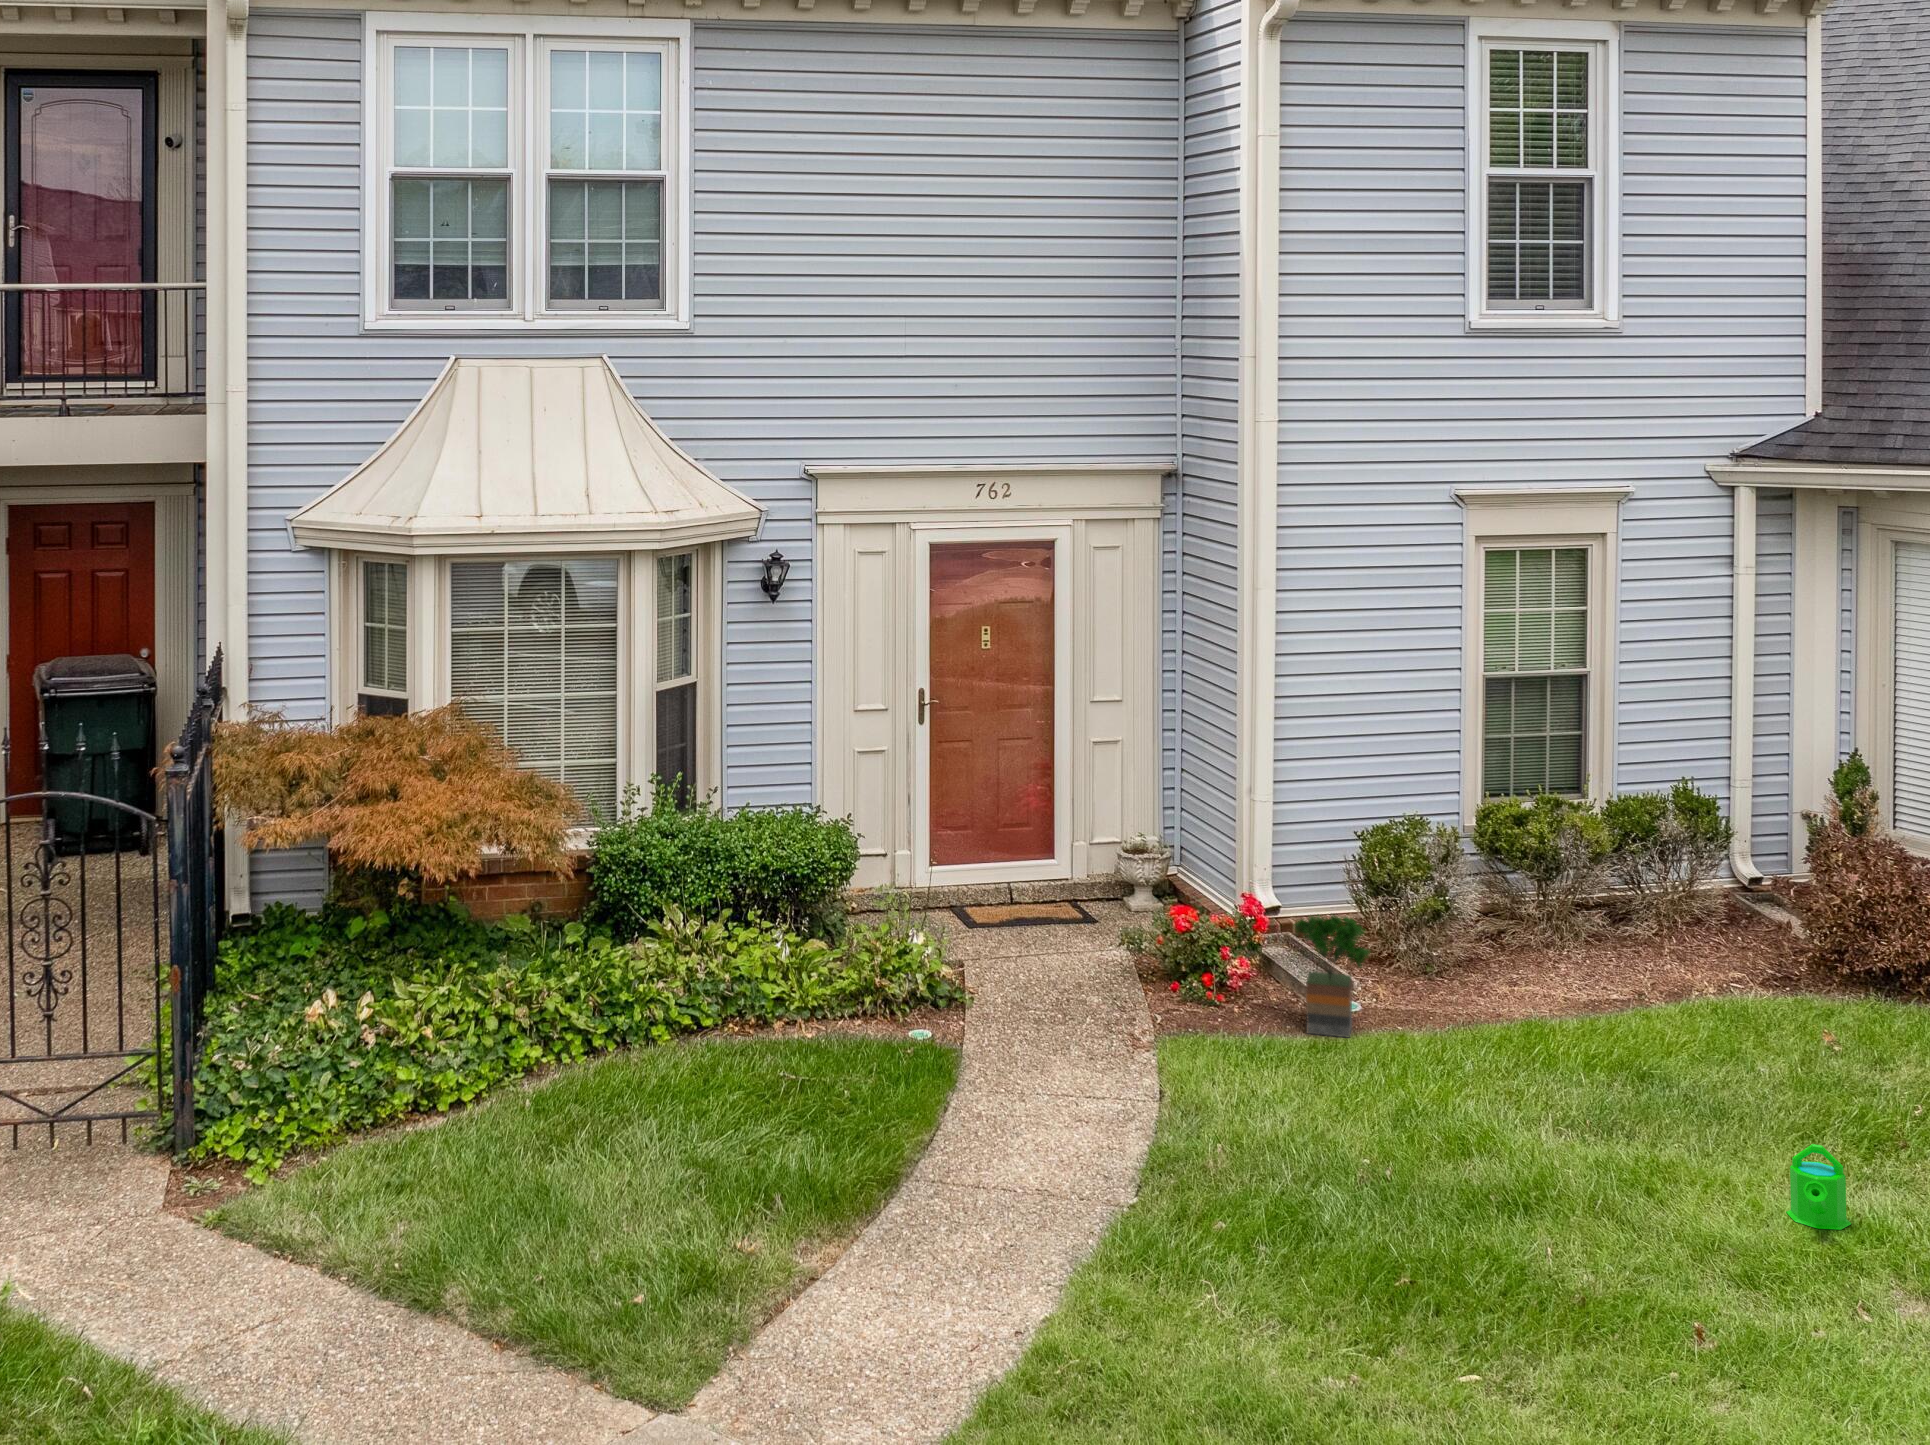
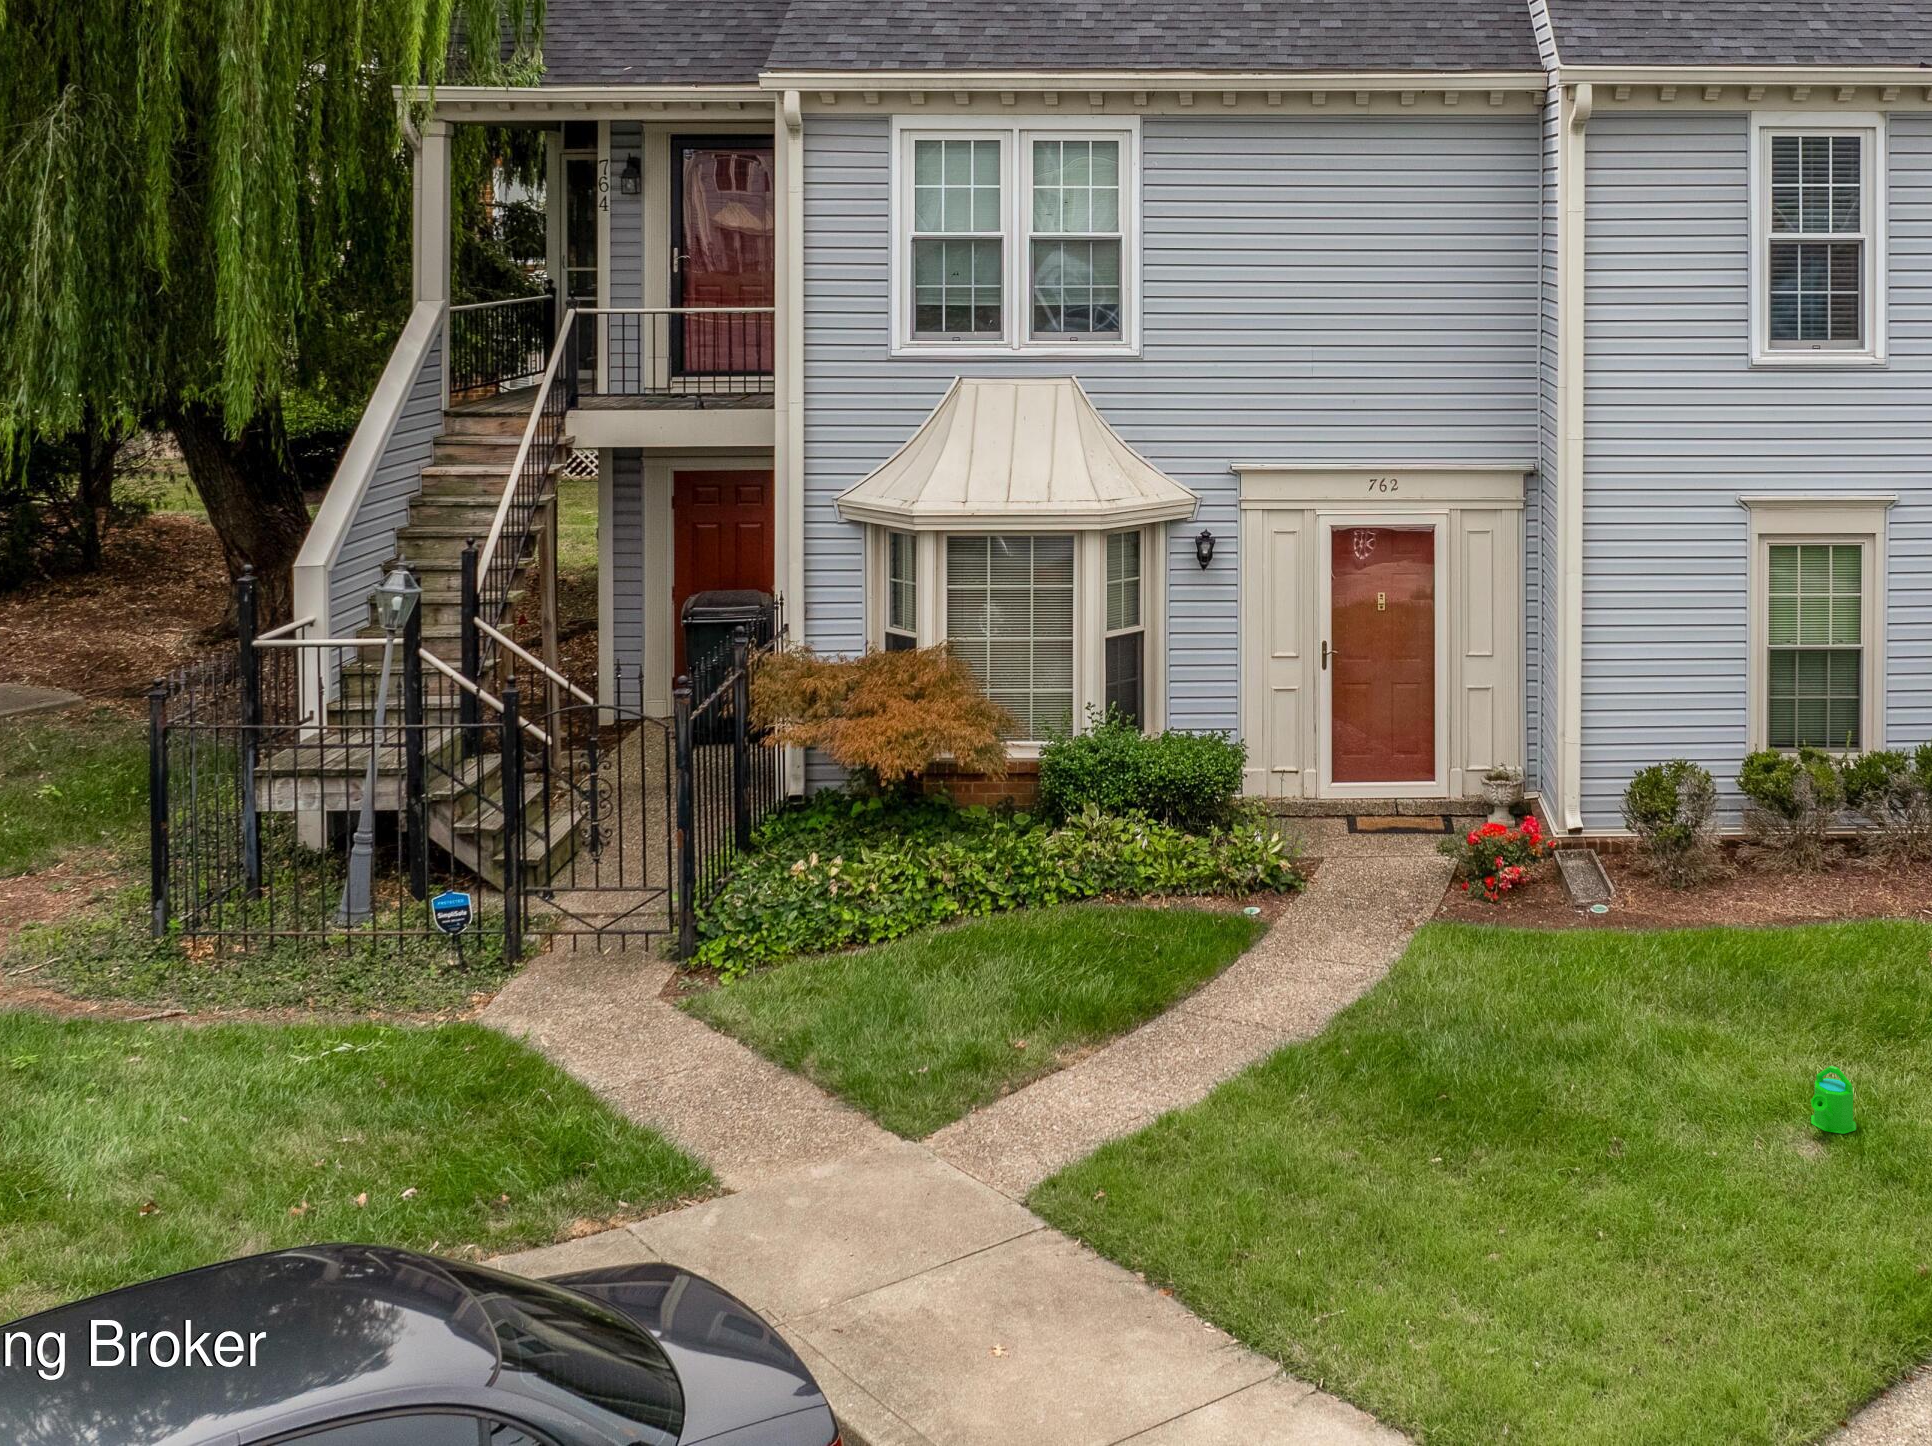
potted tree: present [1293,915,1370,1037] -> none [1537,844,1597,945]

